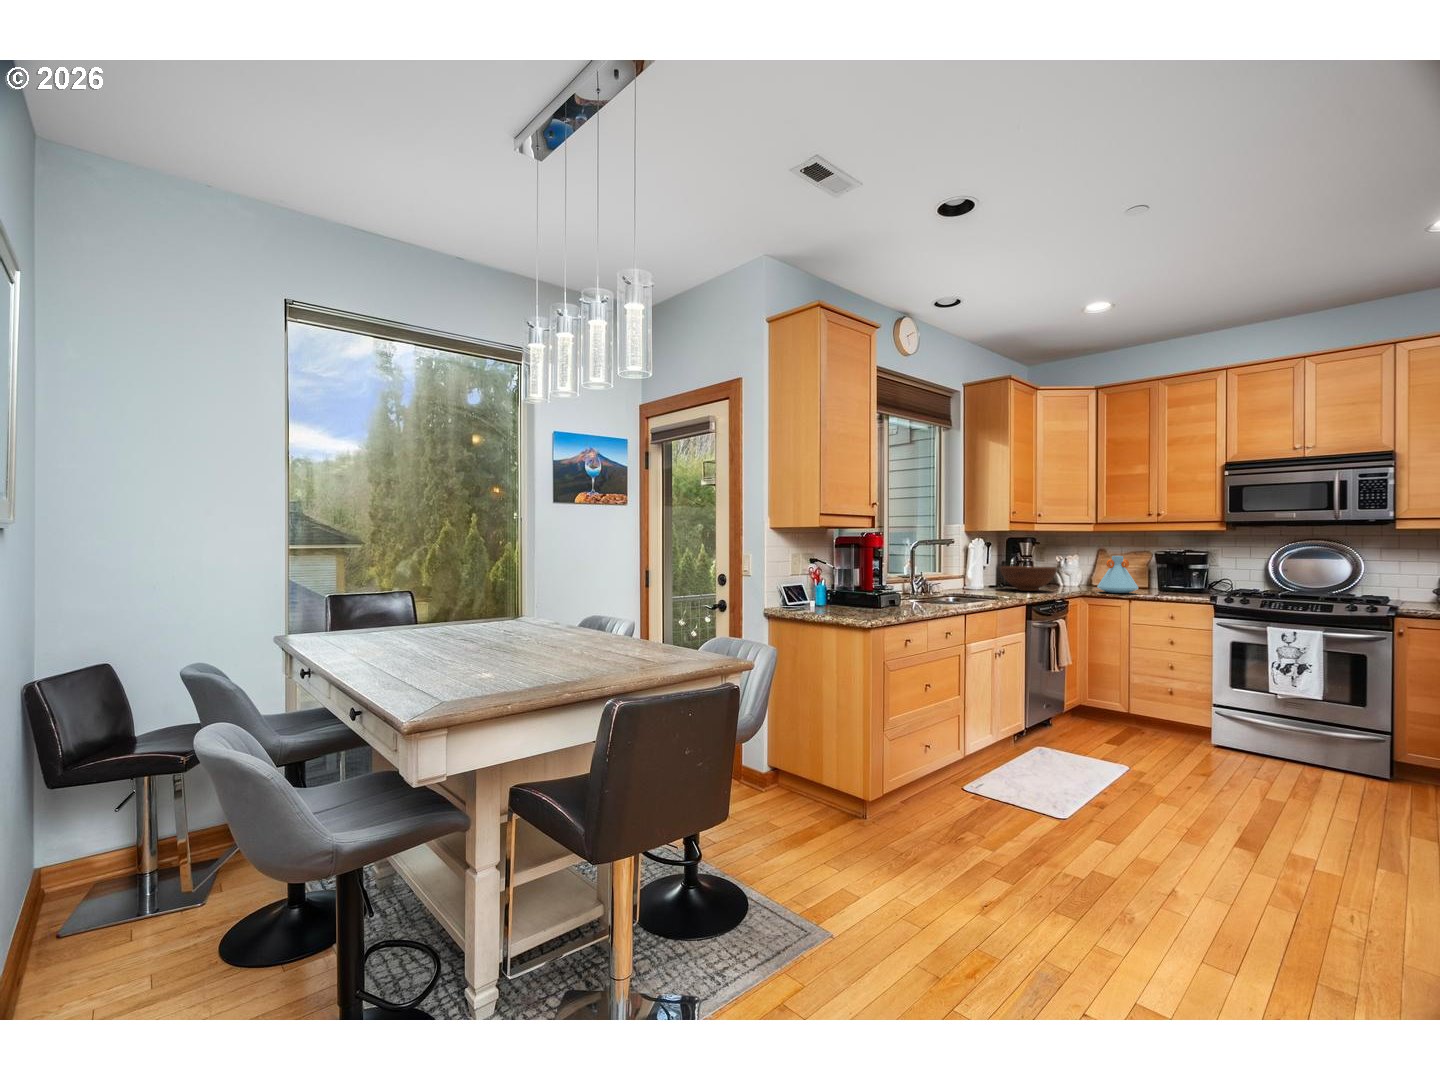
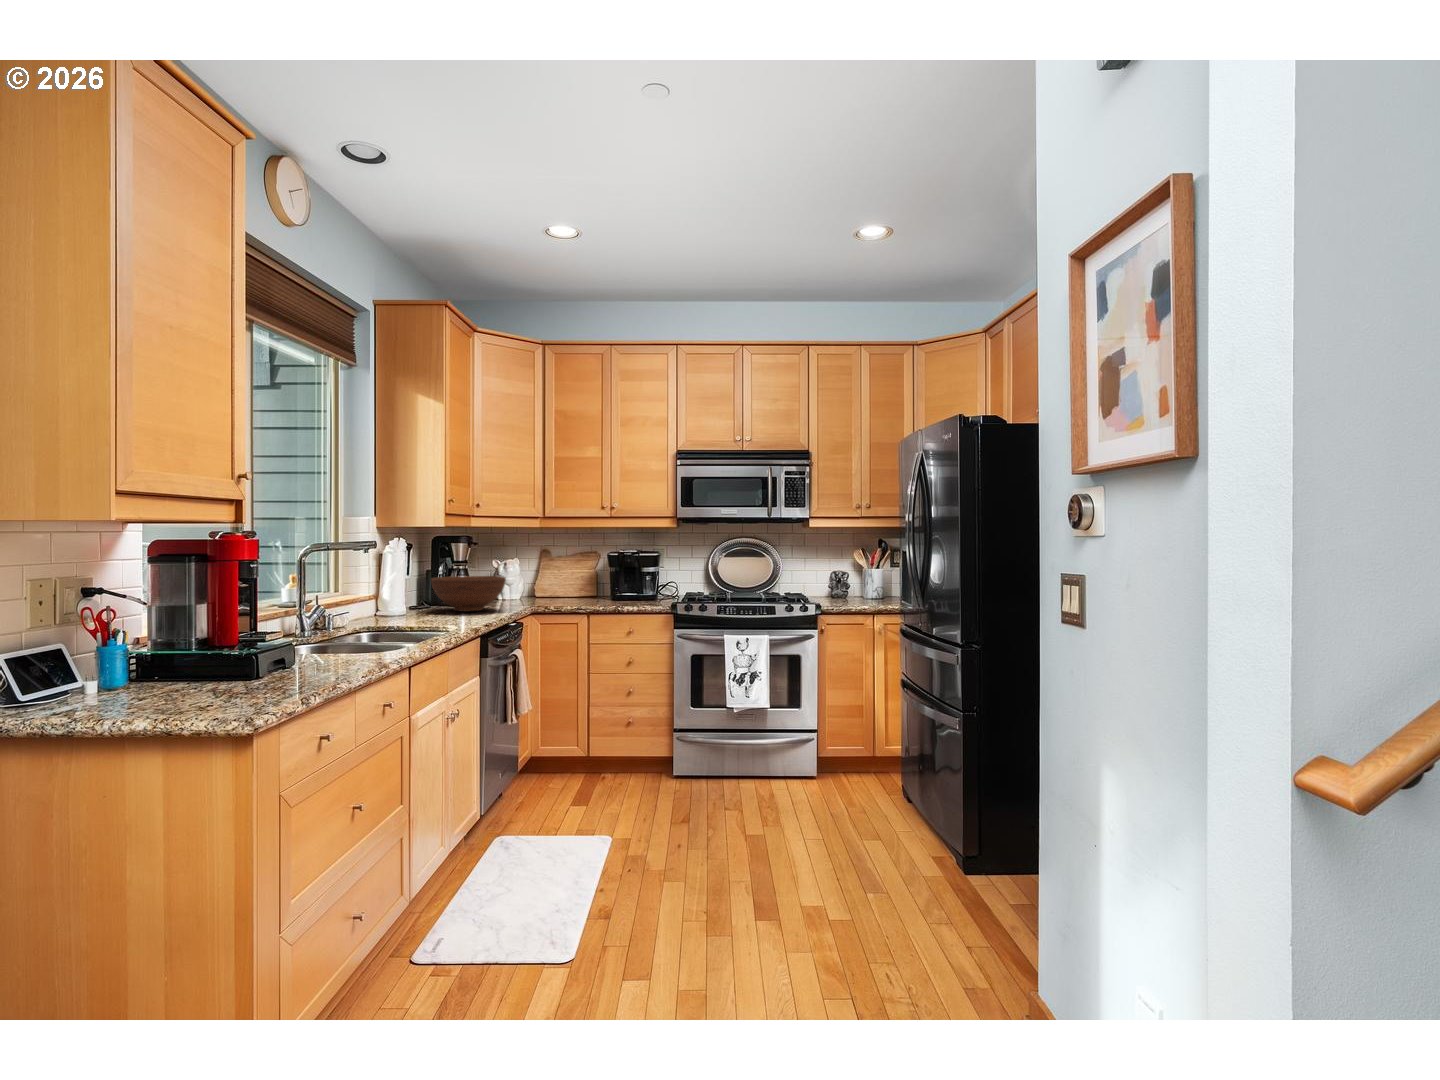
vase: present [1097,556,1139,593] -> none [550,559,595,606]

